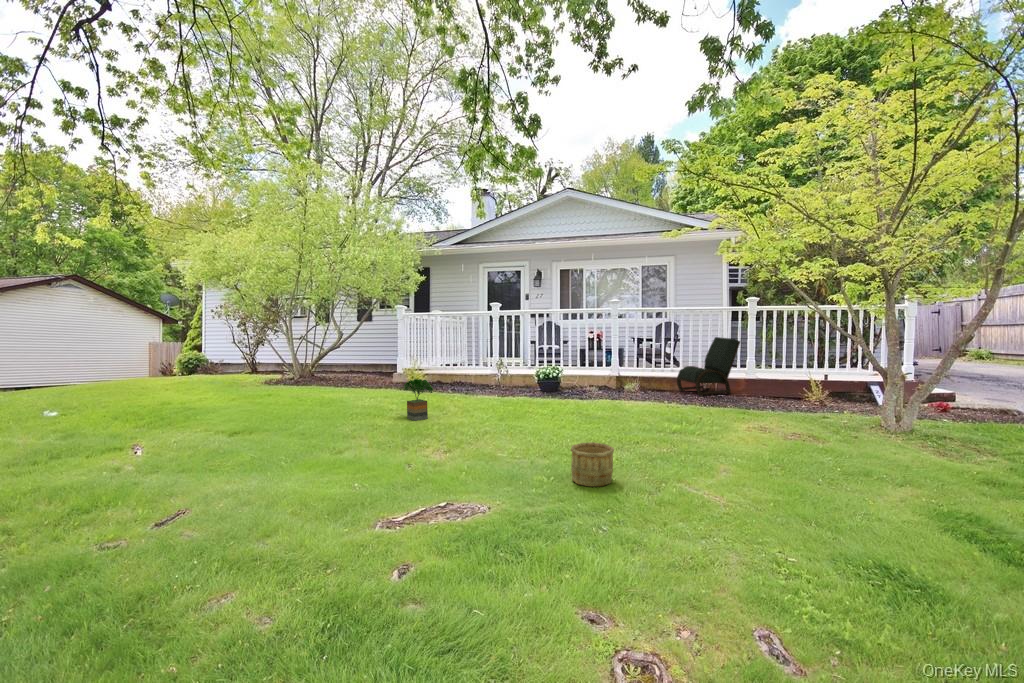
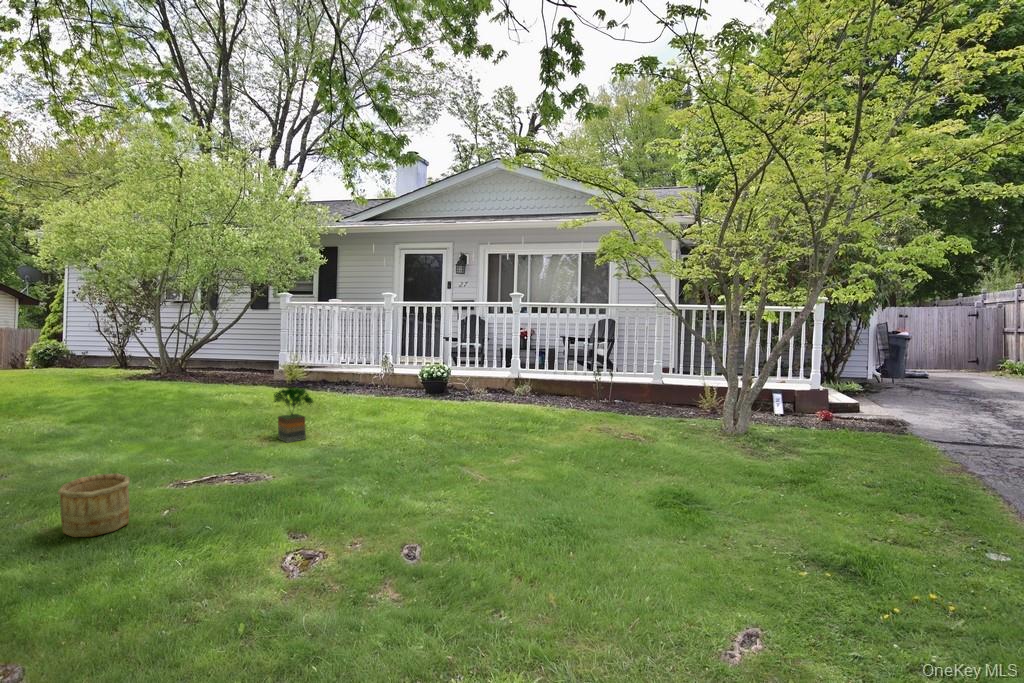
lounge chair: present [677,337,740,396] -> none [617,338,690,407]
wooden bucket: present [571,442,614,486] -> present [58,474,130,537]

